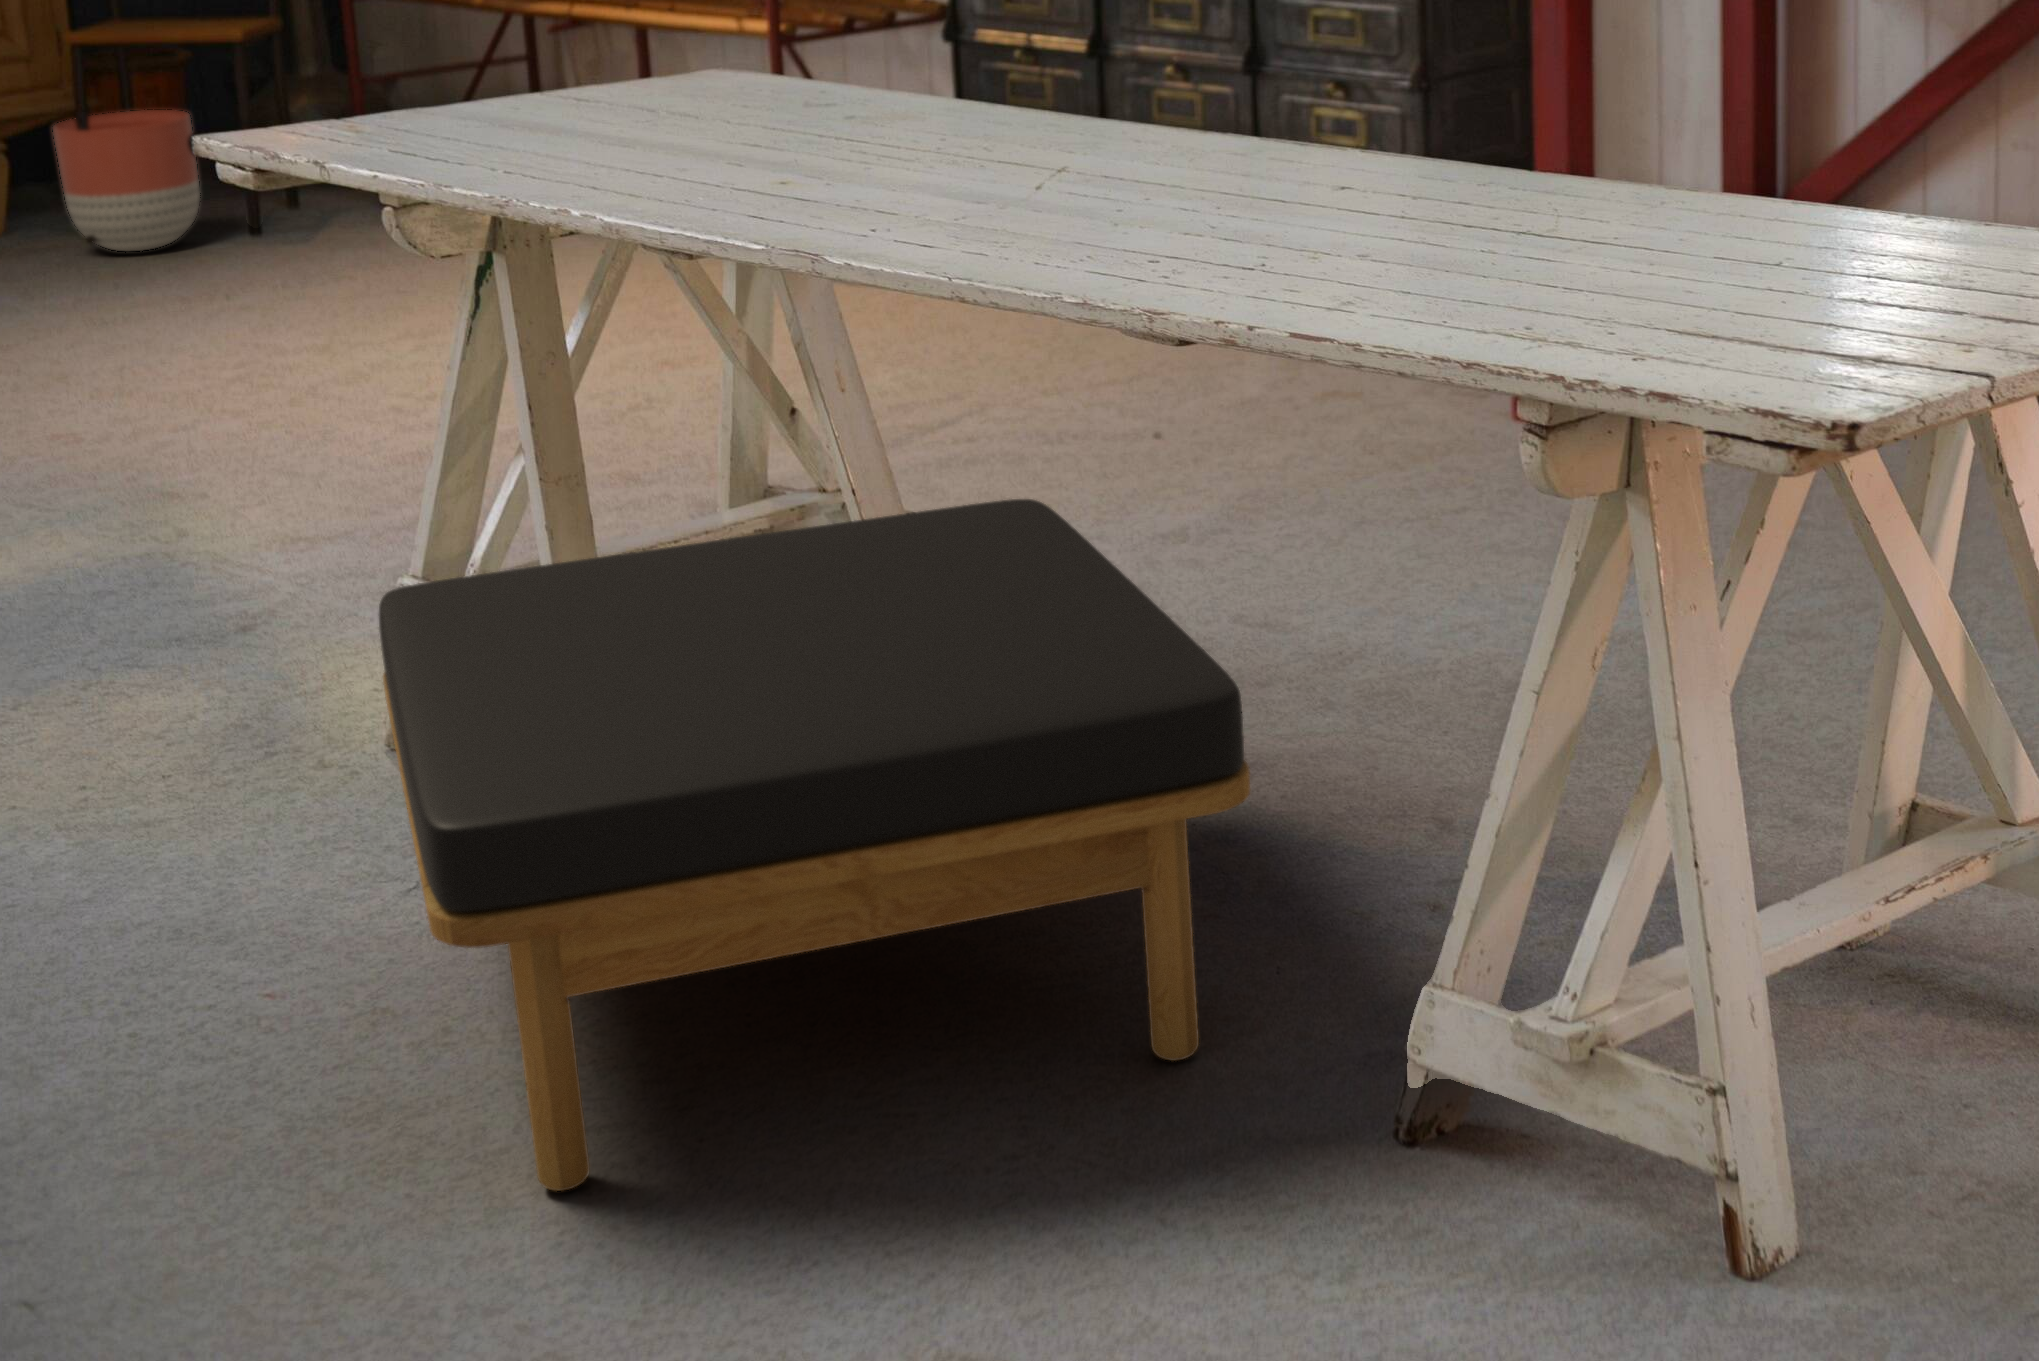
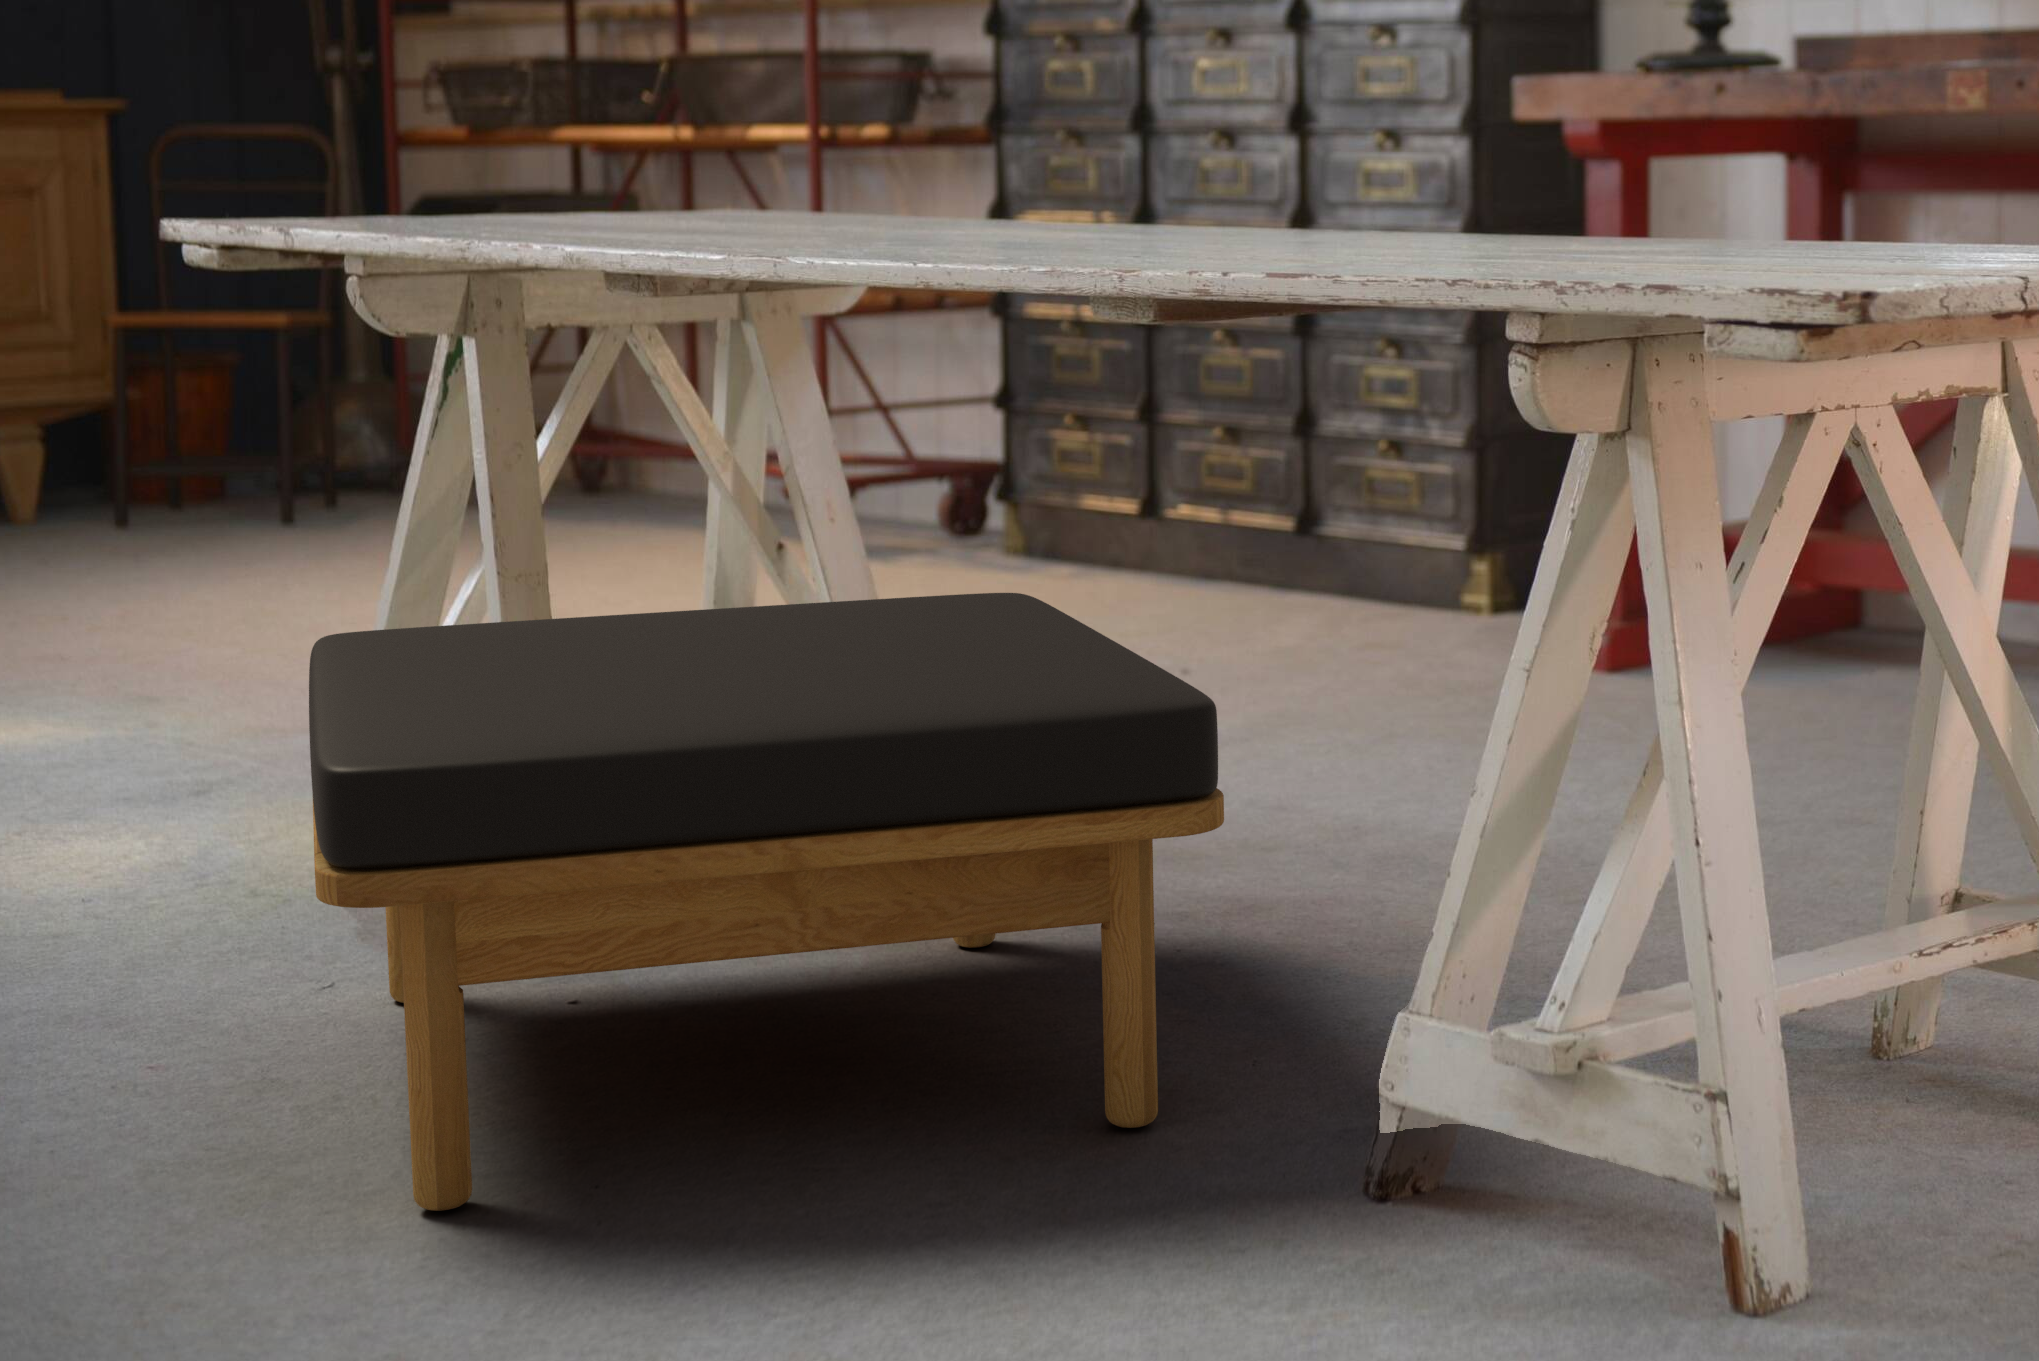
planter: present [53,110,200,251] -> none [72,385,216,524]

